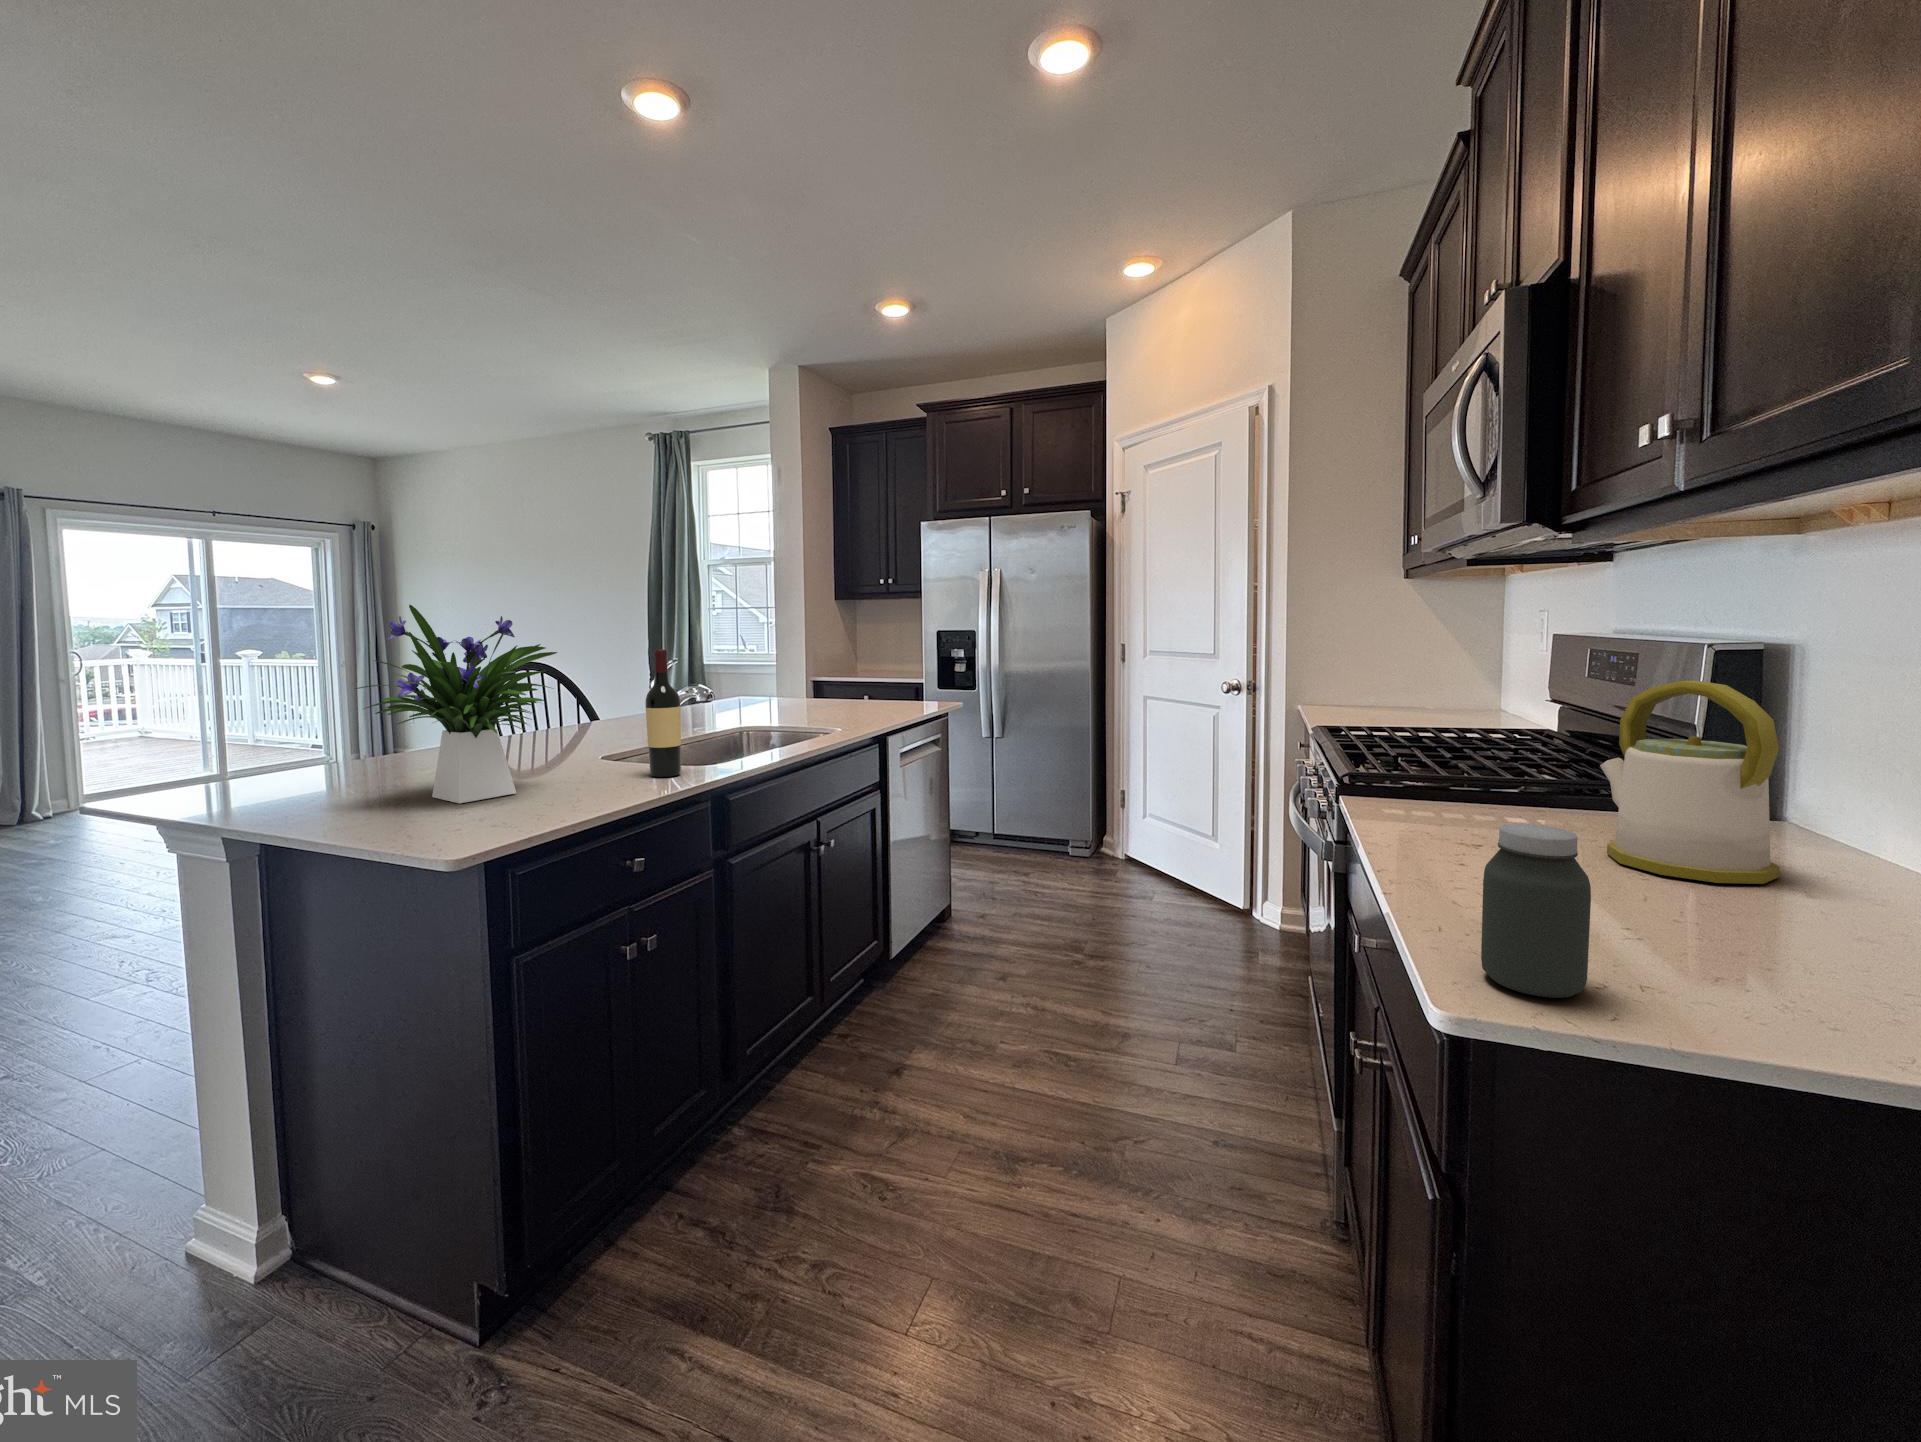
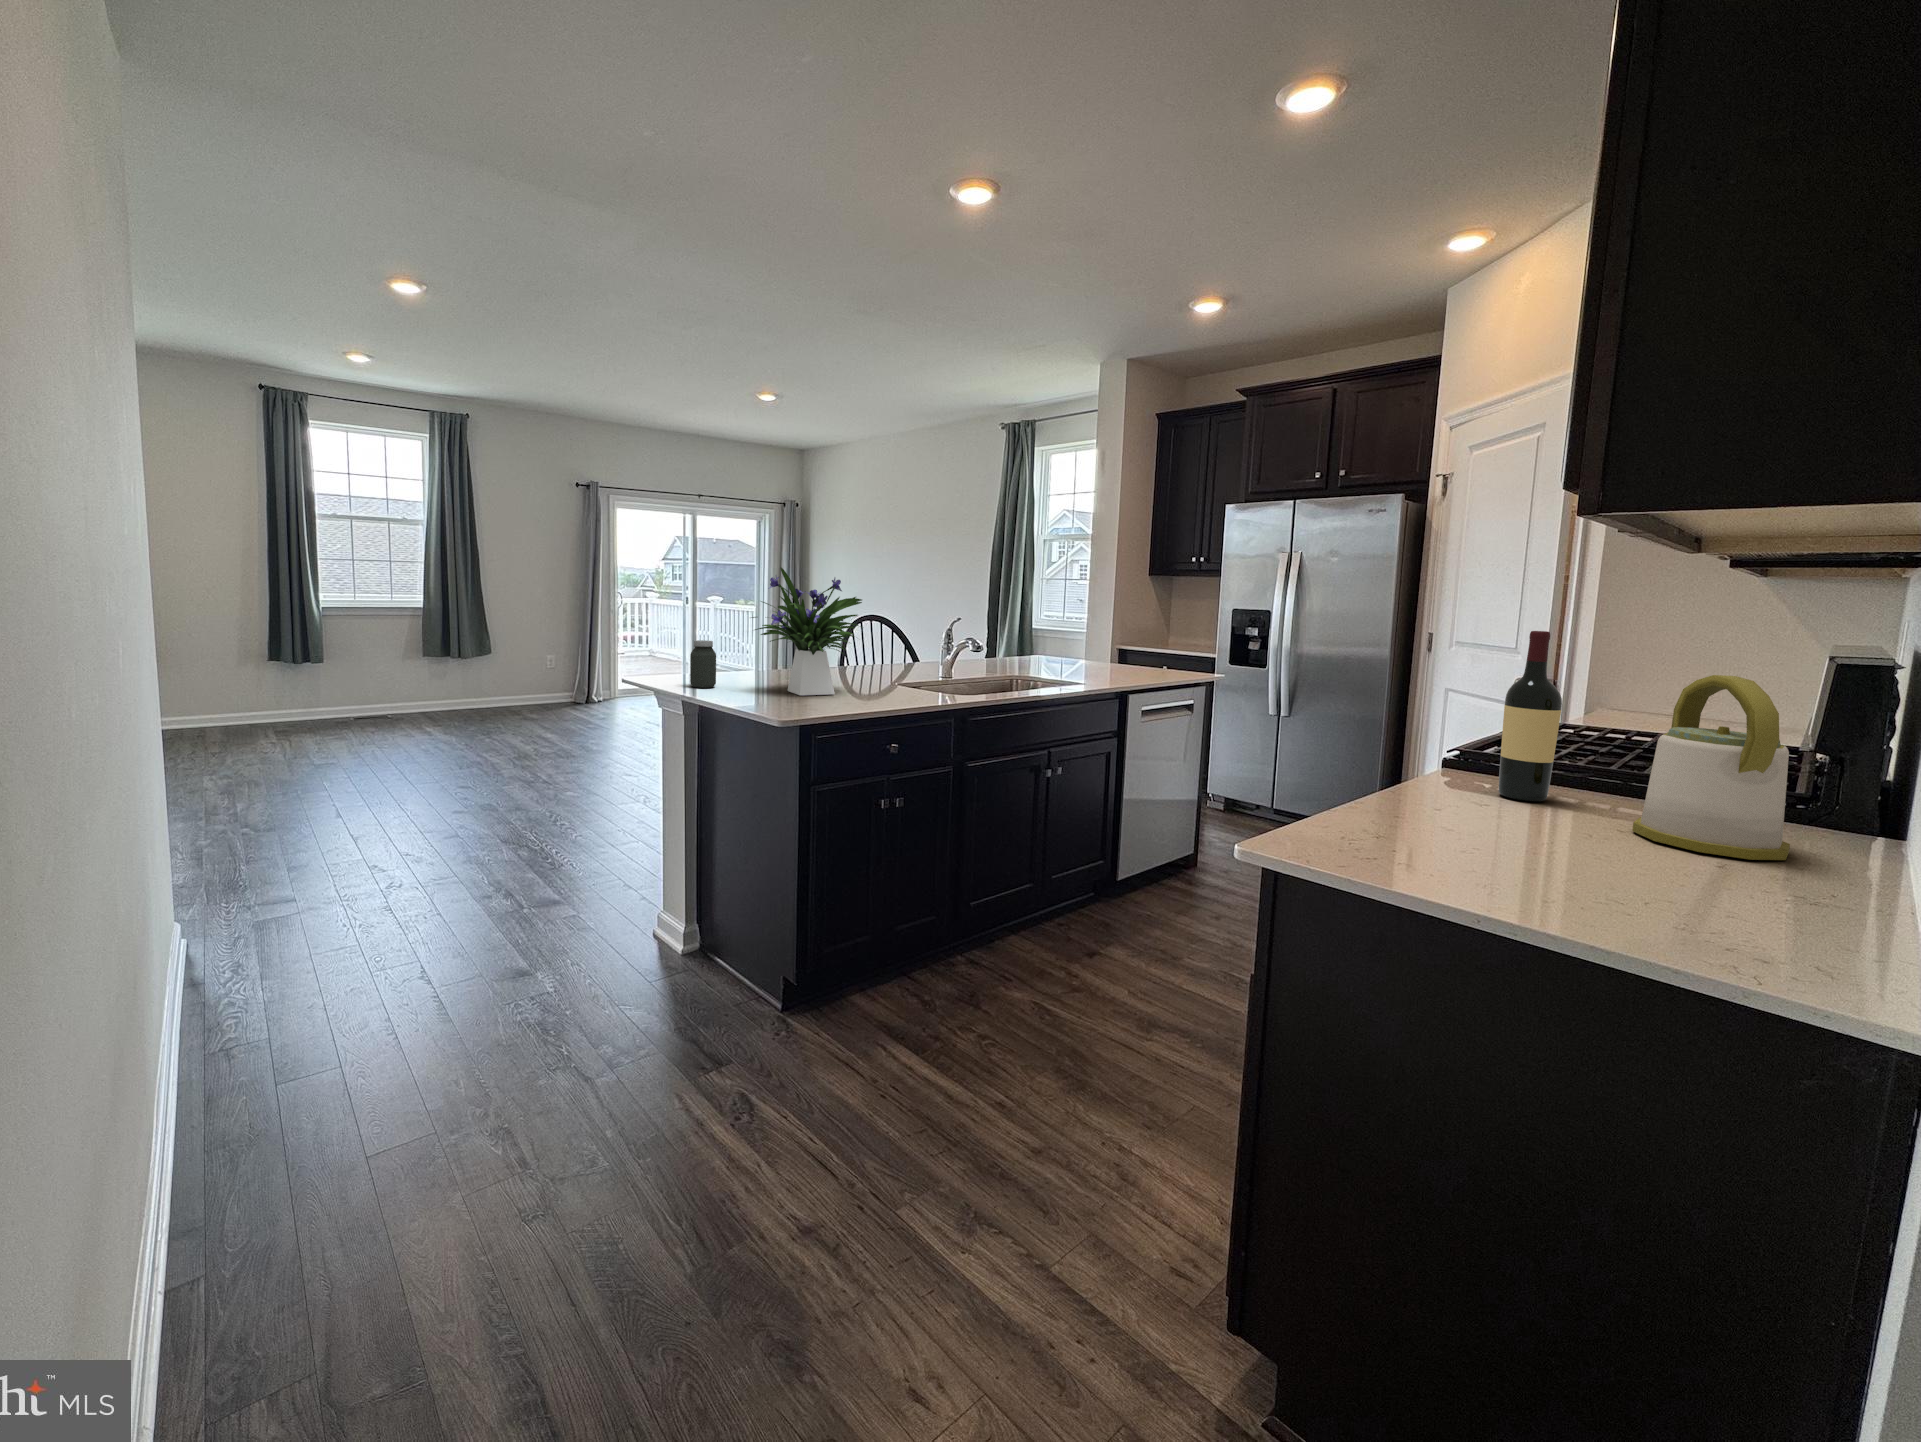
wine bottle: present [645,650,681,777] -> present [1499,631,1562,801]
jar: present [1481,824,1591,998] -> present [690,640,716,688]

